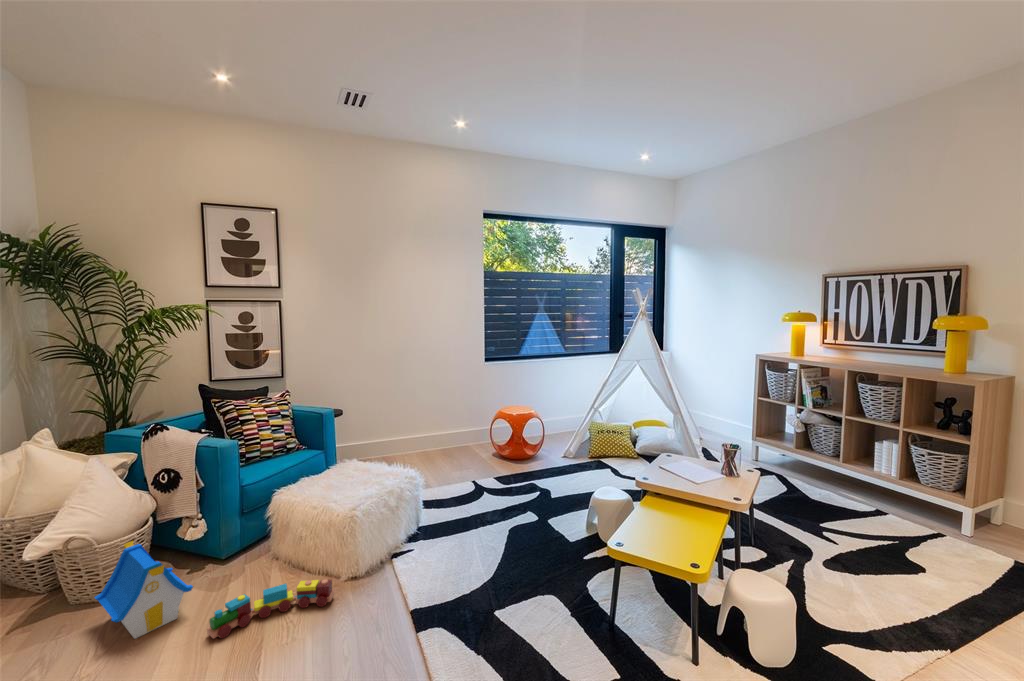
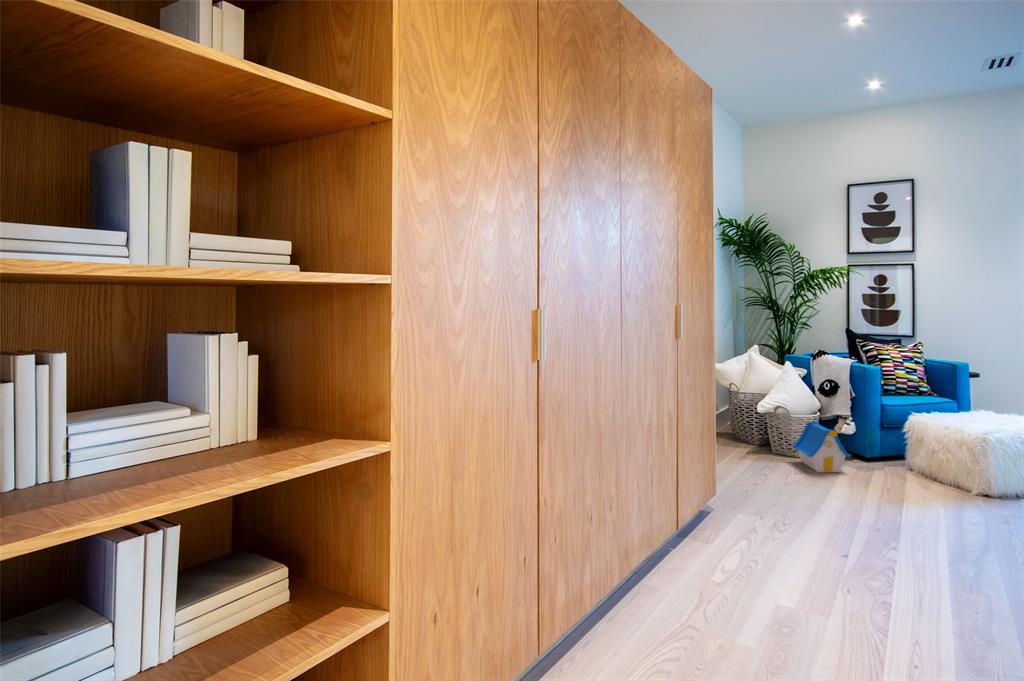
toy train: present [207,579,334,639] -> none [864,467,964,496]

